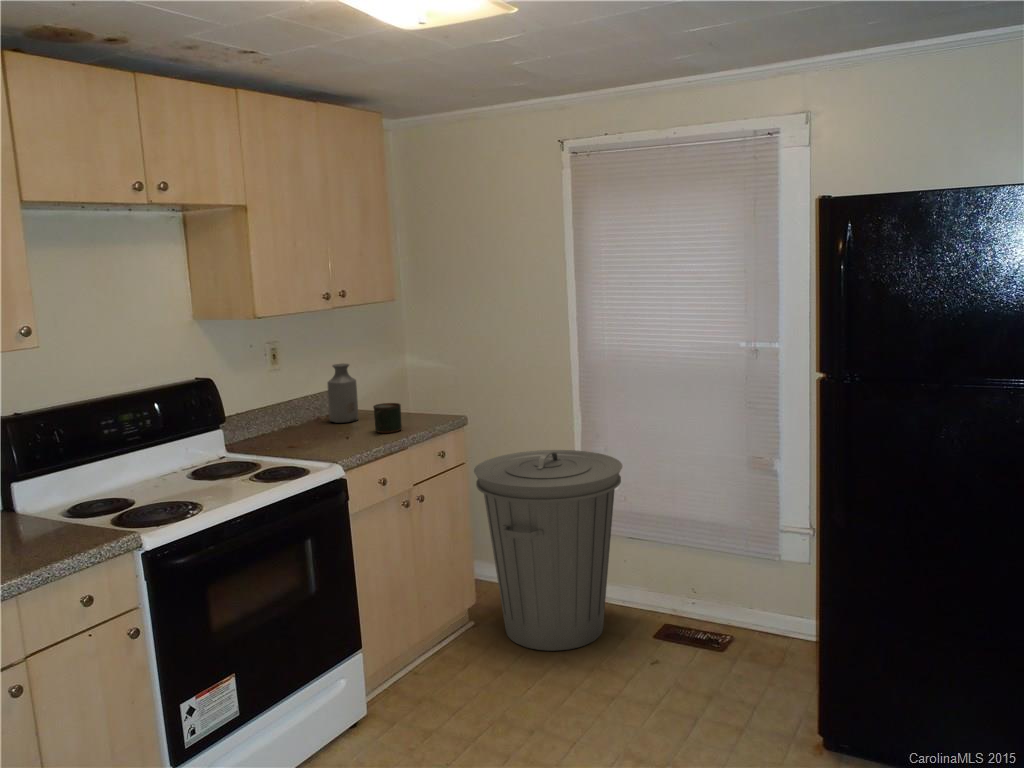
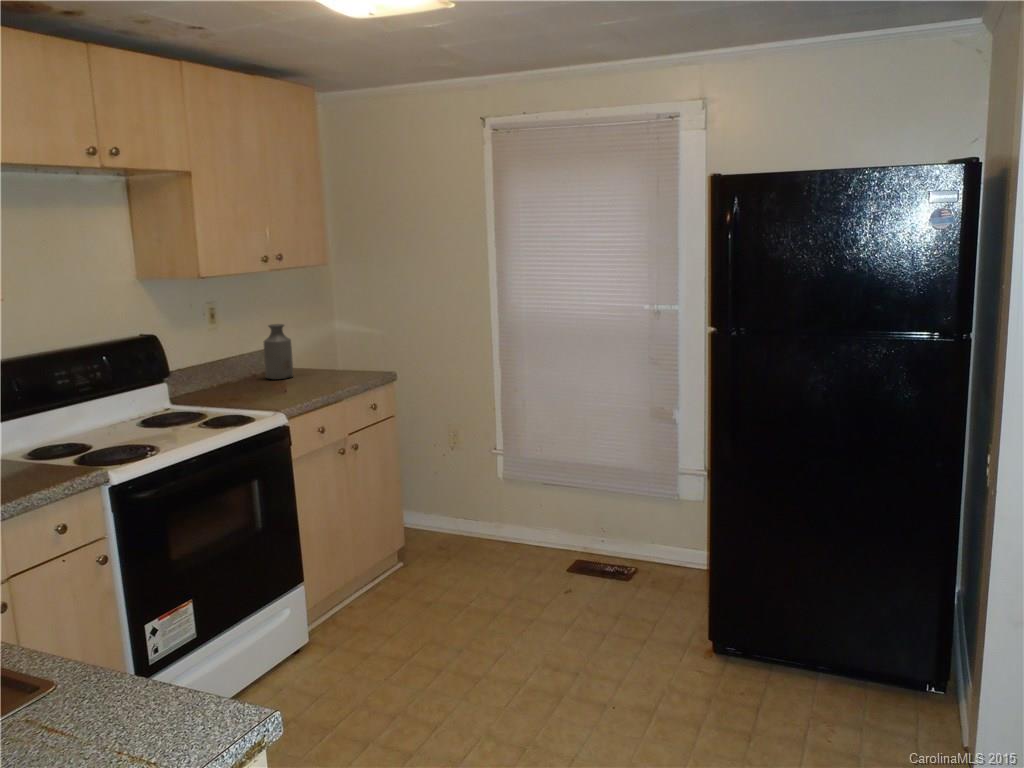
mug: present [373,403,402,433] -> none [310,360,336,387]
trash can: present [474,450,622,651] -> none [403,405,539,585]

